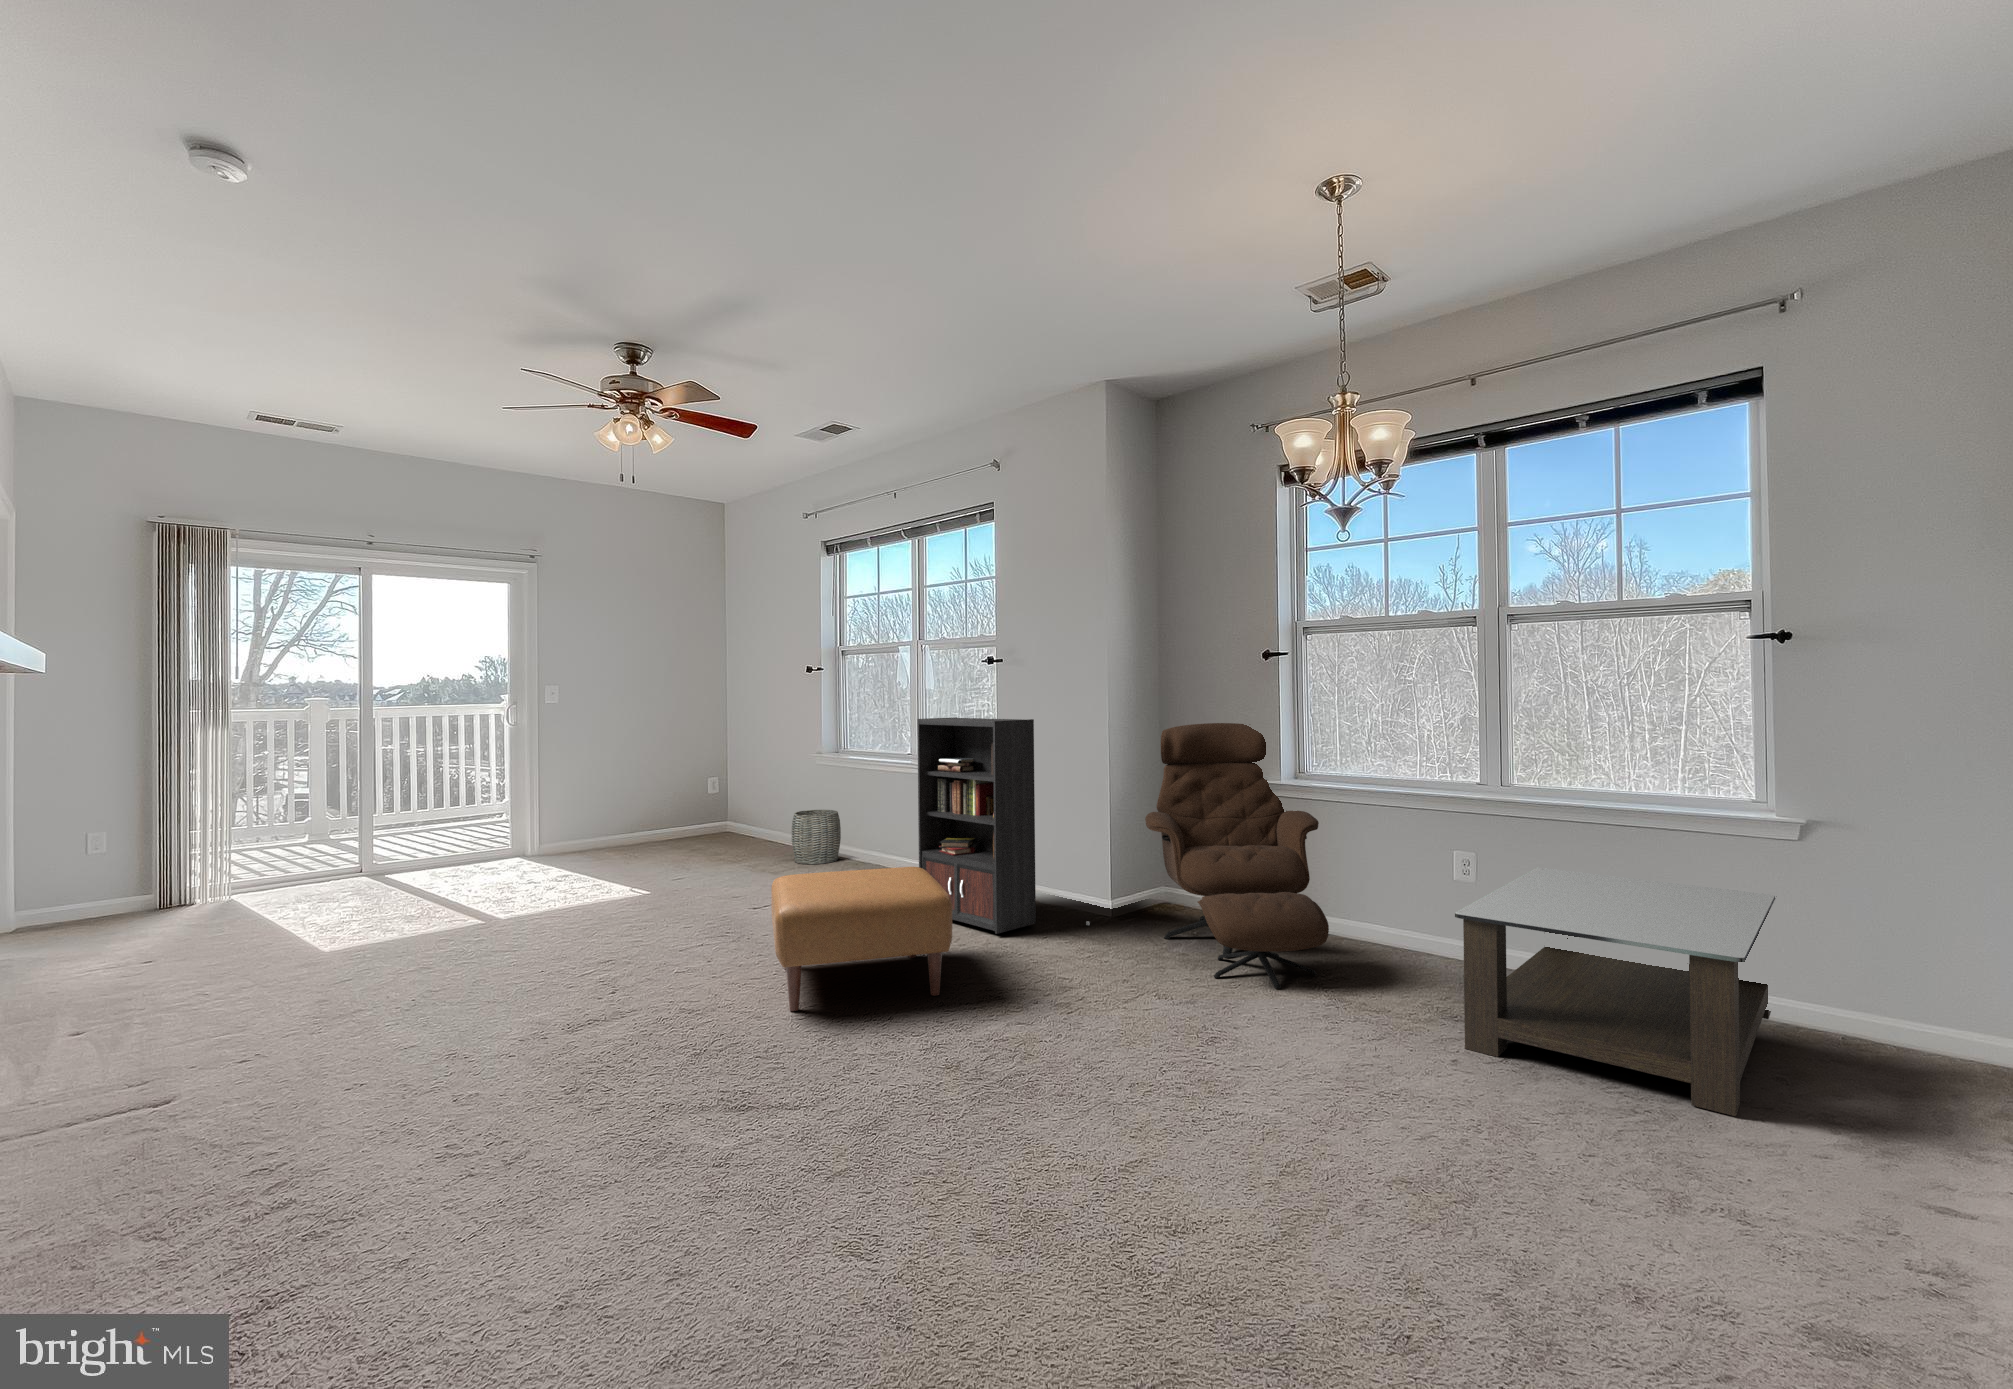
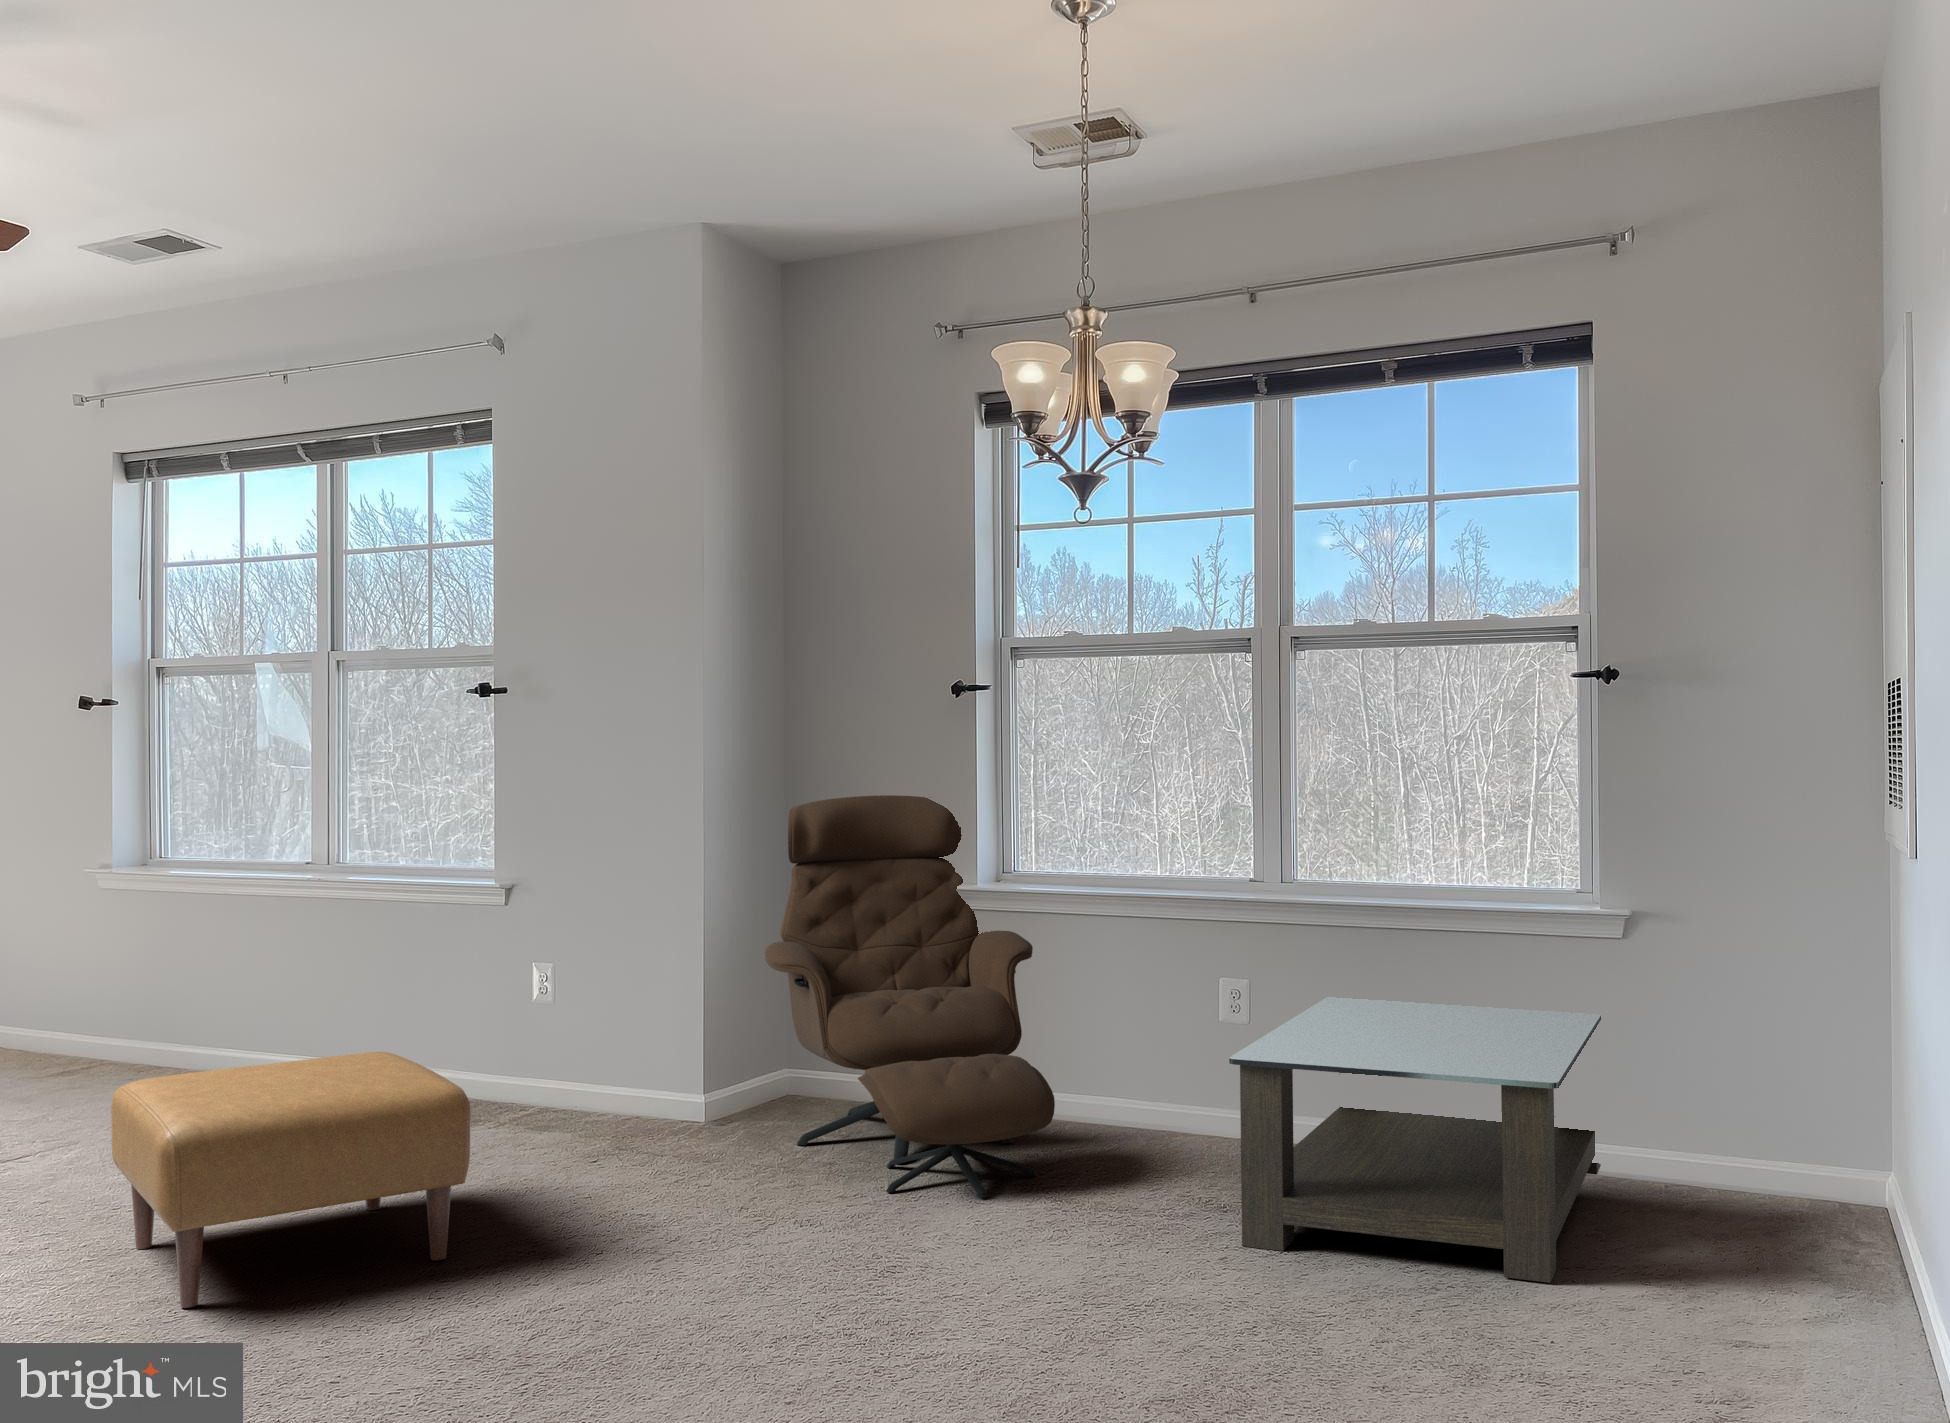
bookcase: present [917,717,1090,934] -> none [359,791,670,1161]
woven basket: present [792,810,841,864] -> none [54,970,157,1075]

